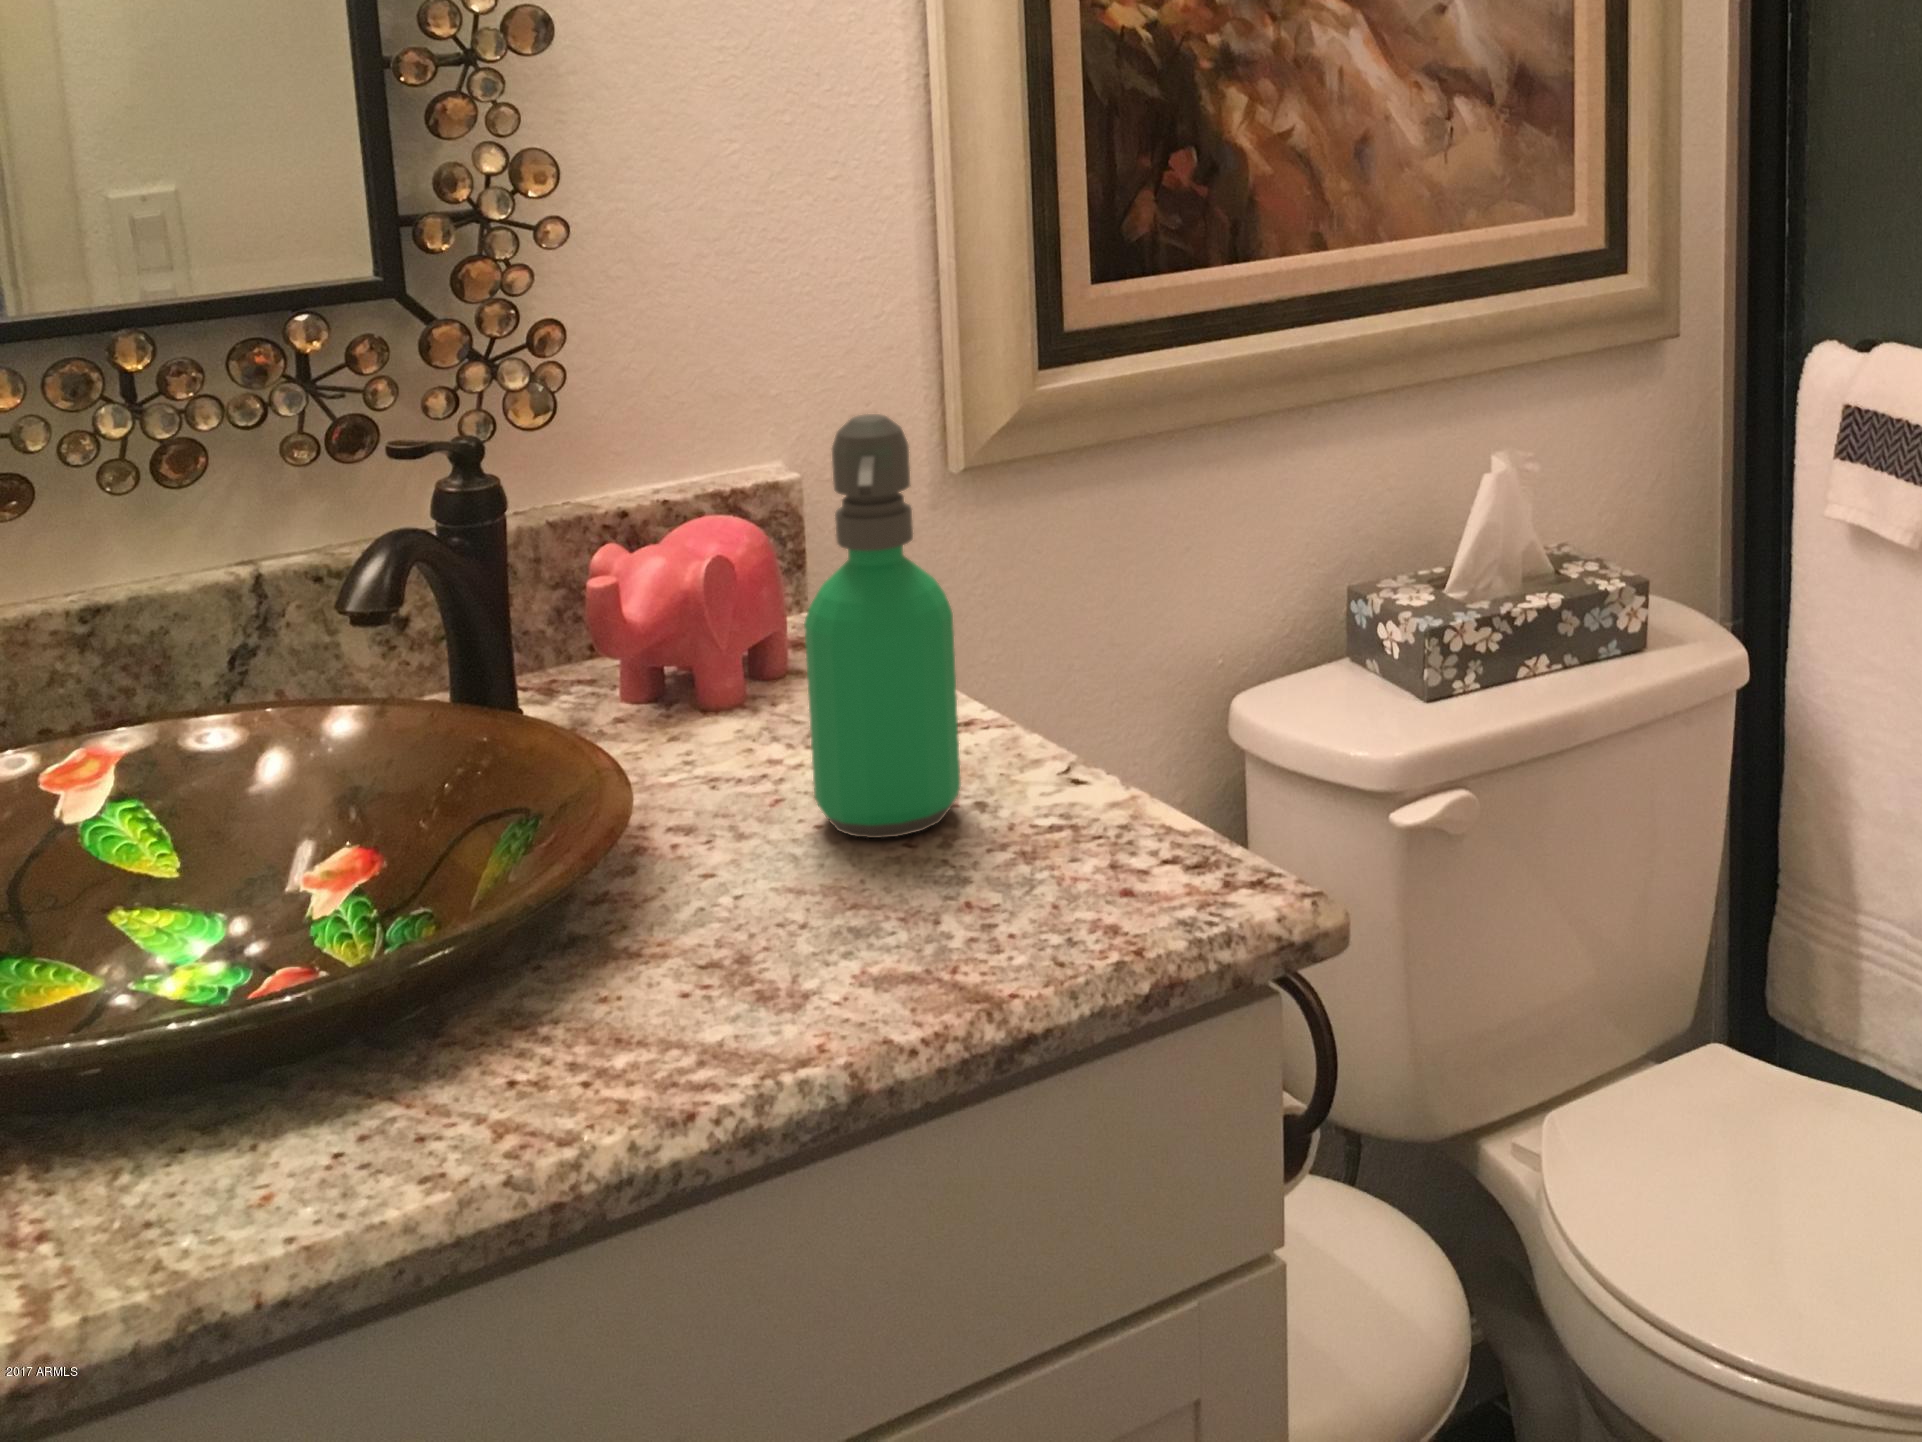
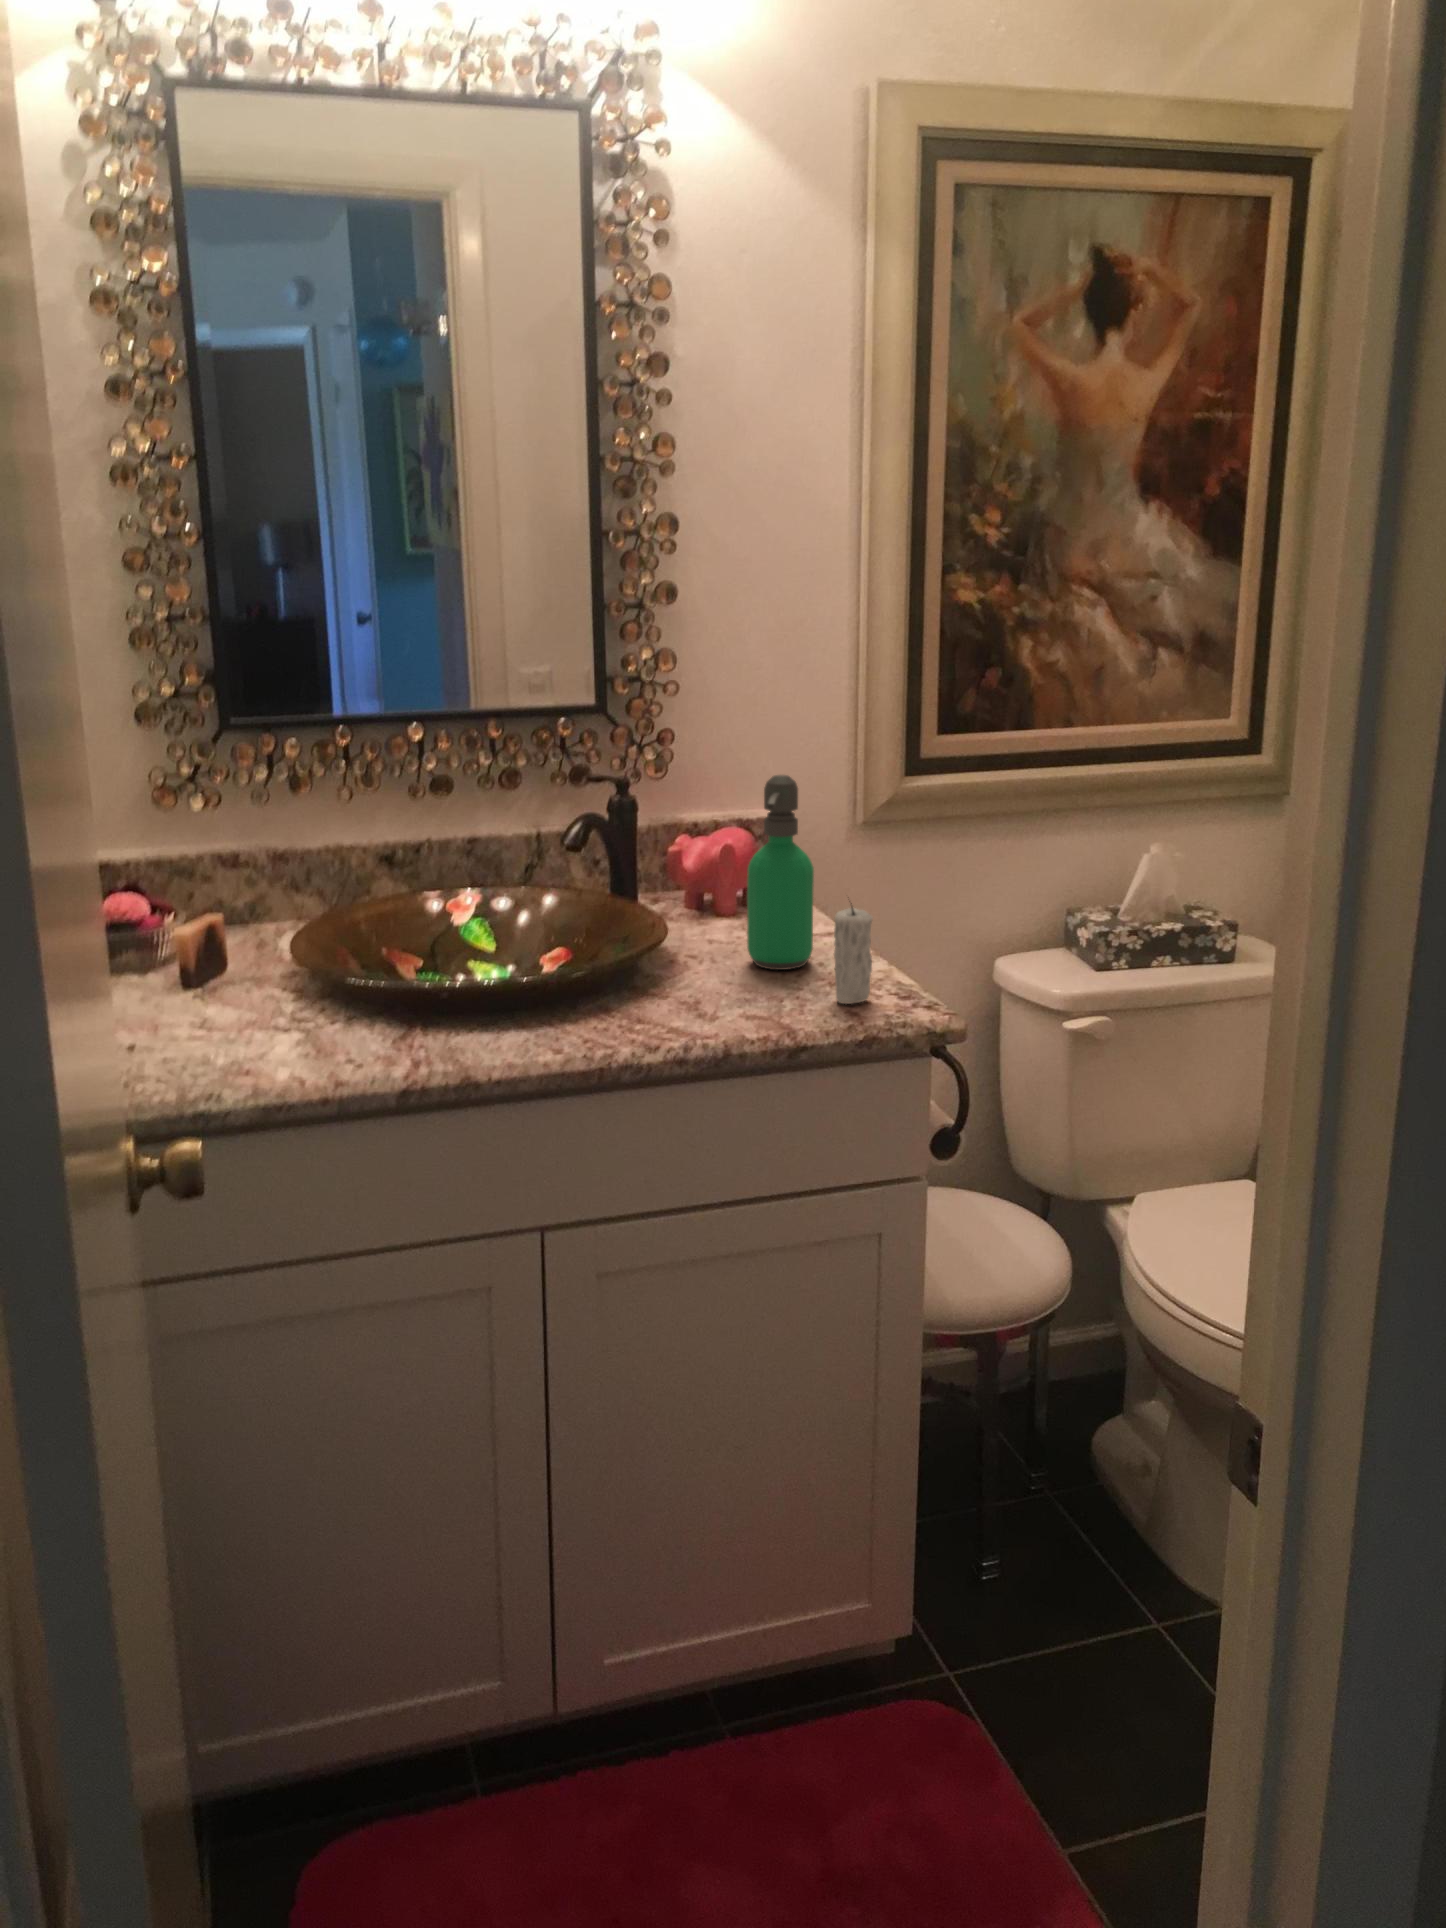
candle: none [1040,667,1126,907] -> present [834,903,873,1004]

